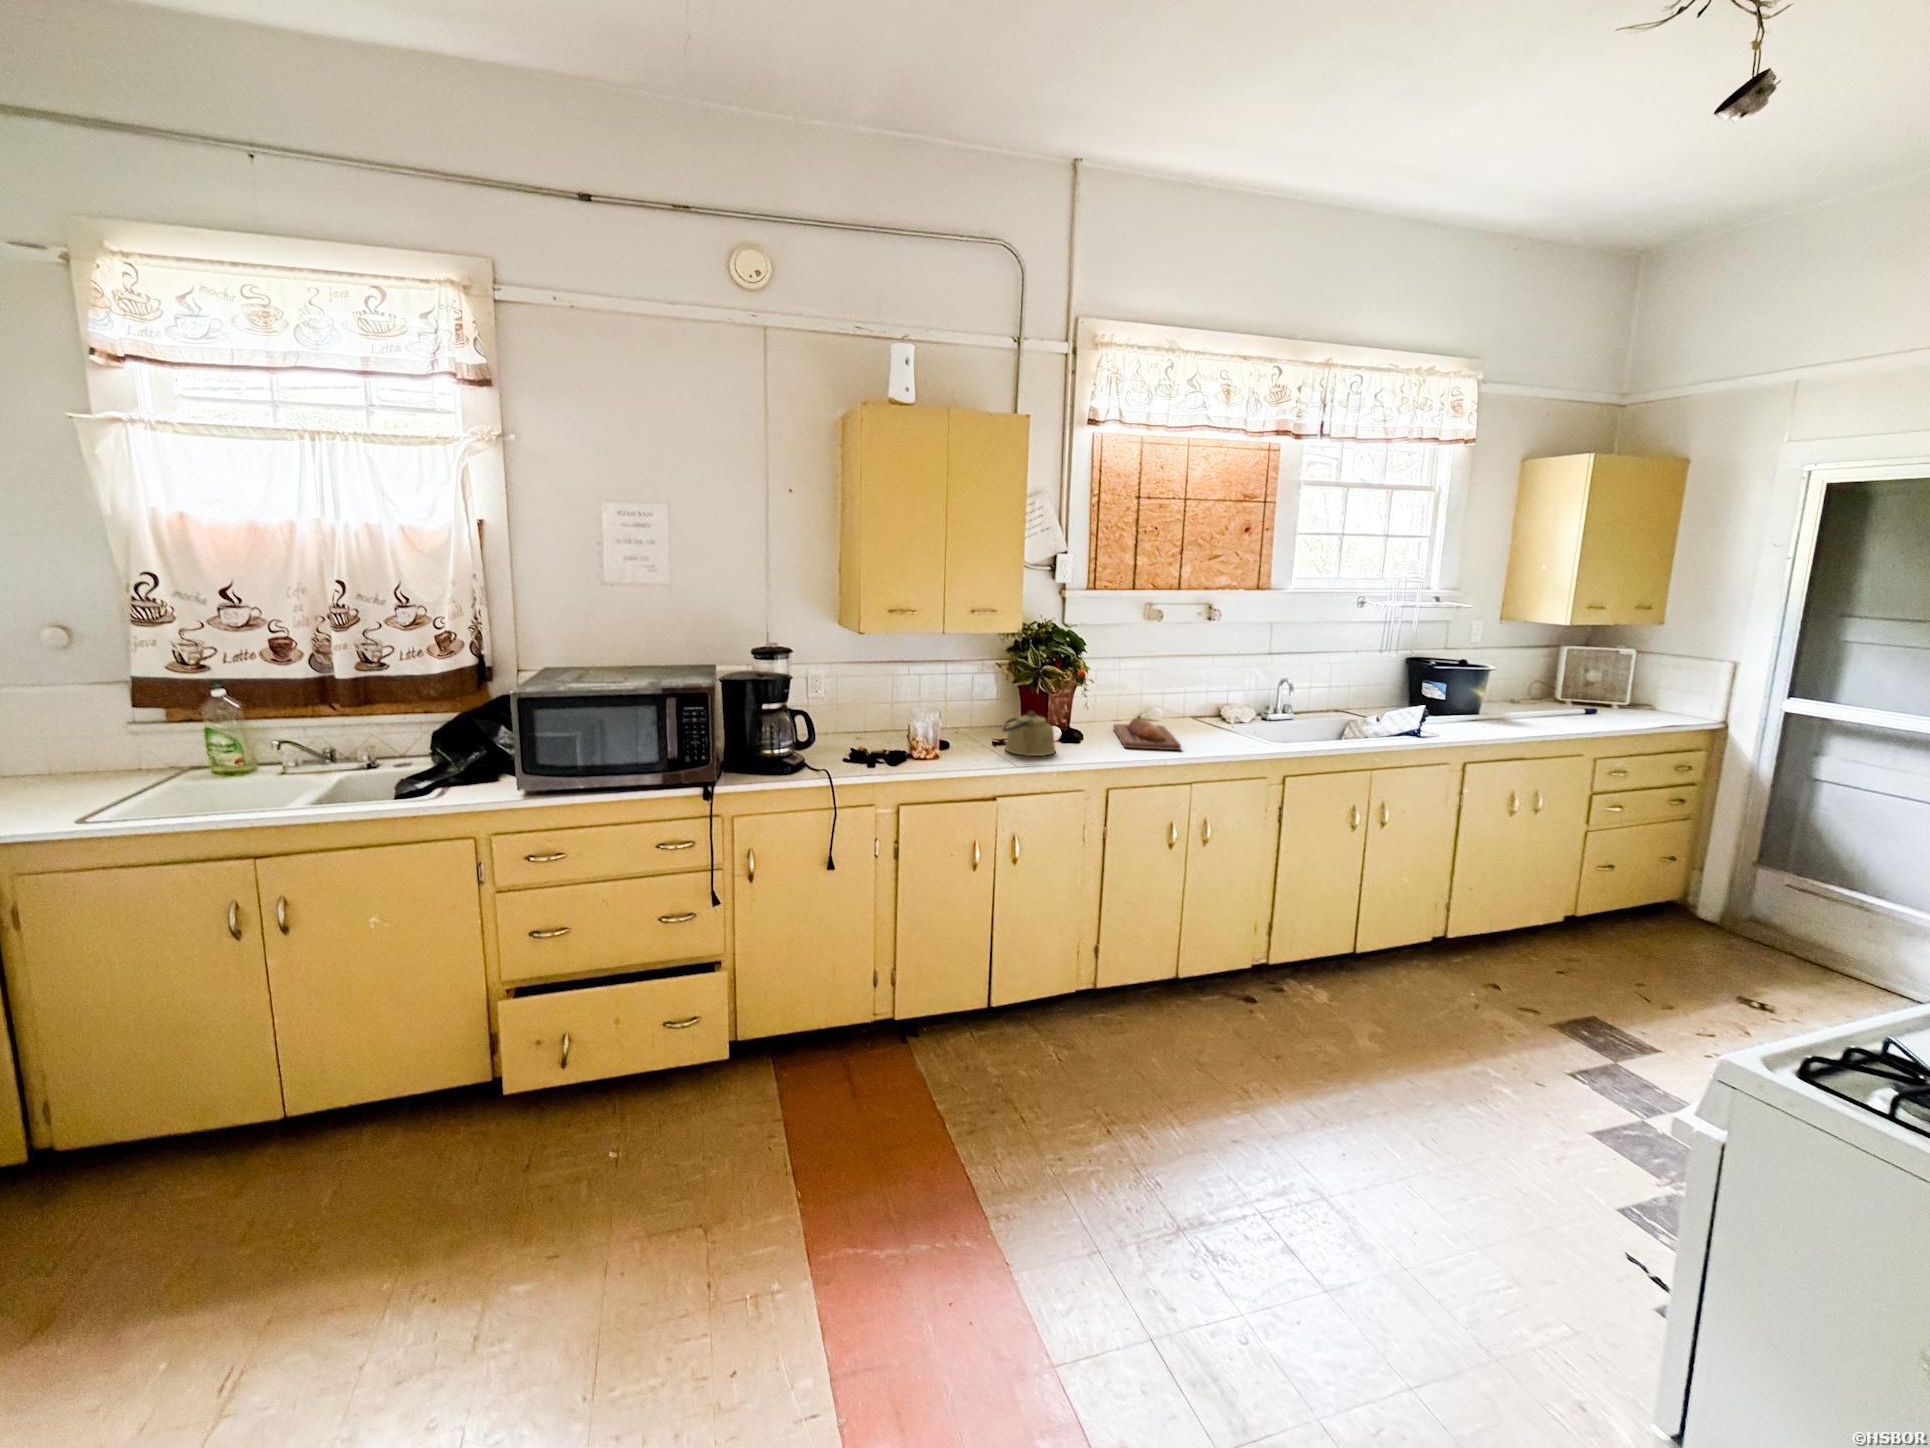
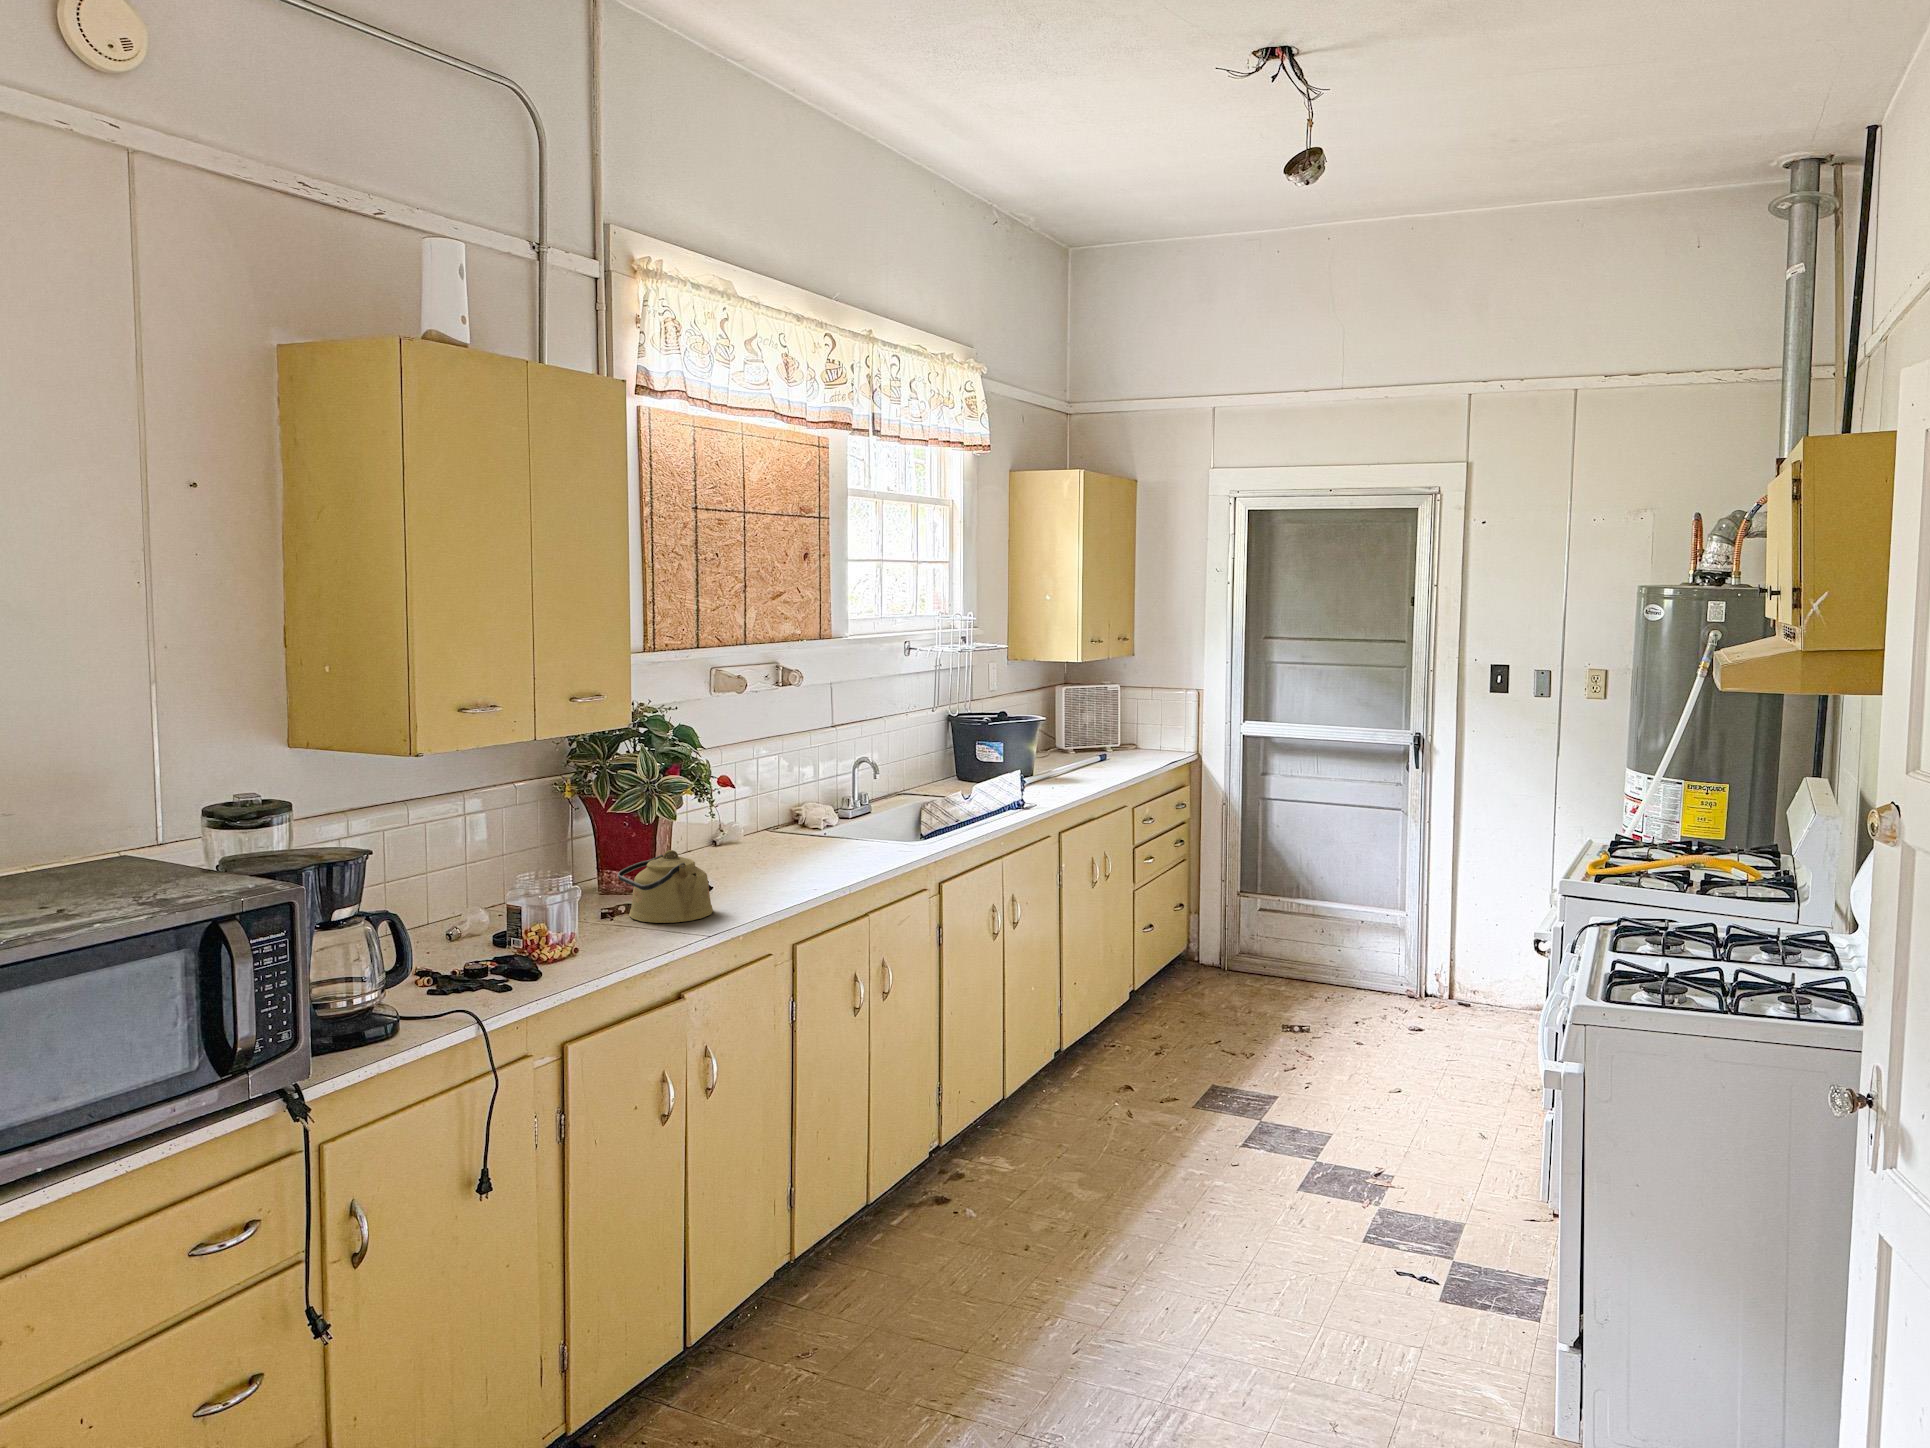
bread loaf: present [1113,718,1181,750] -> none [708,839,845,884]

